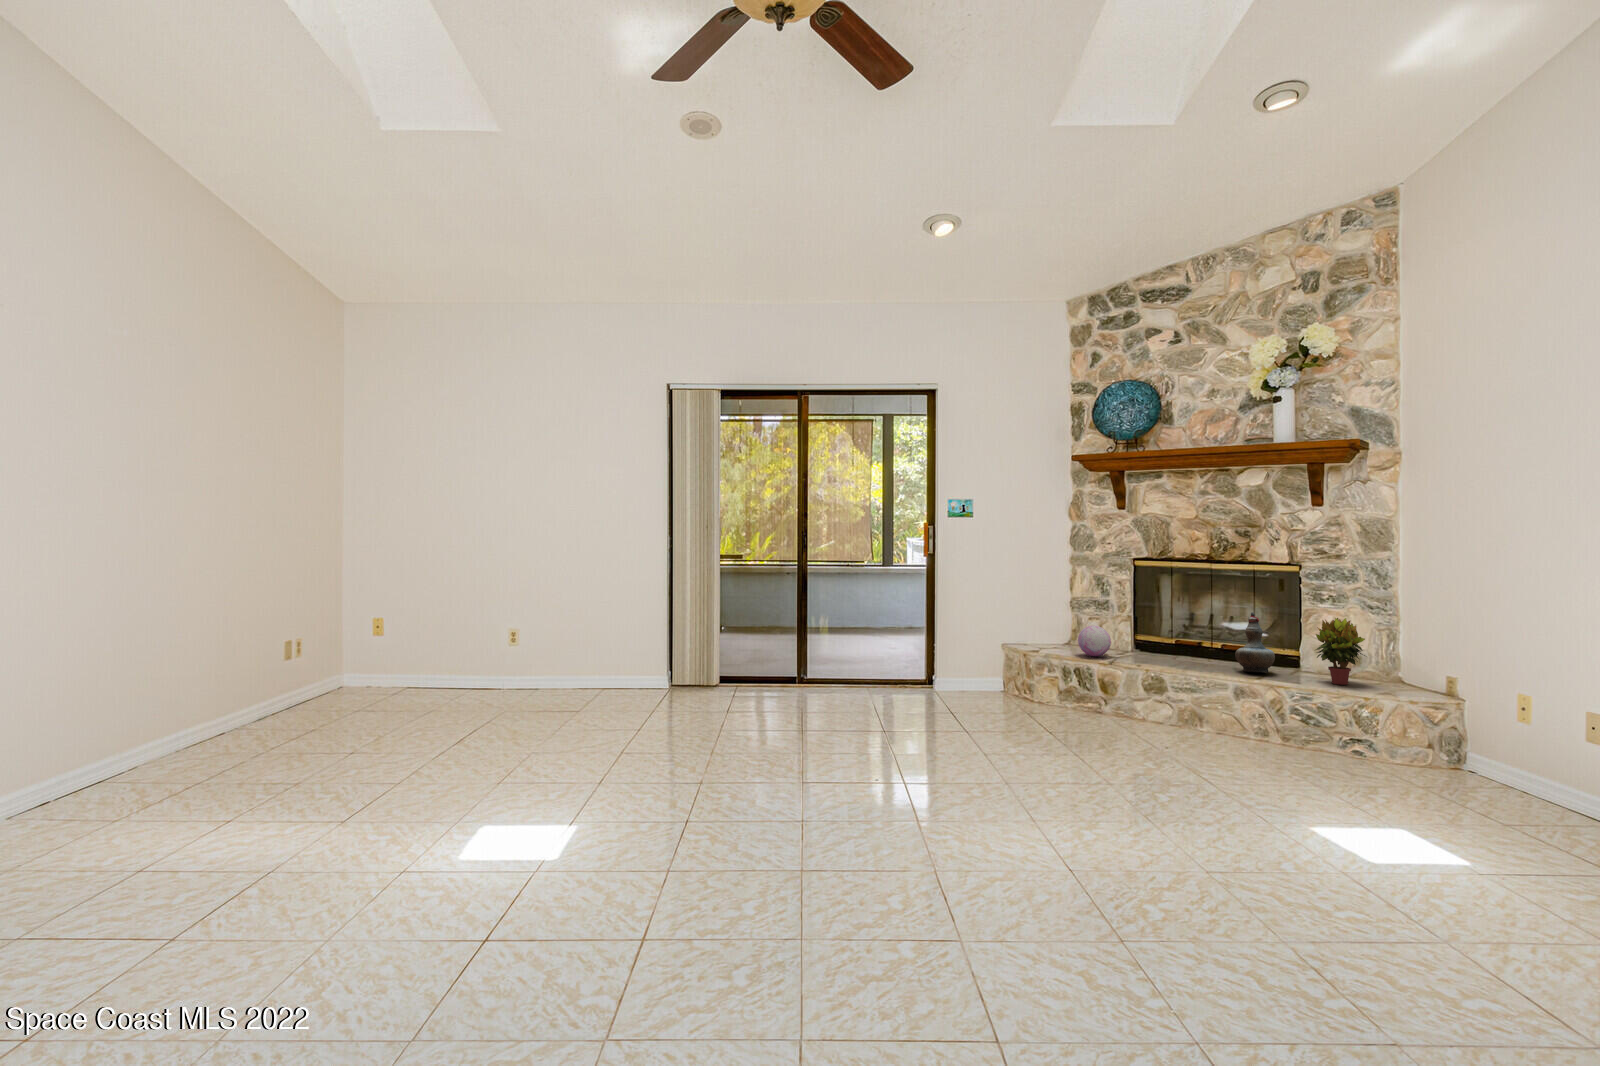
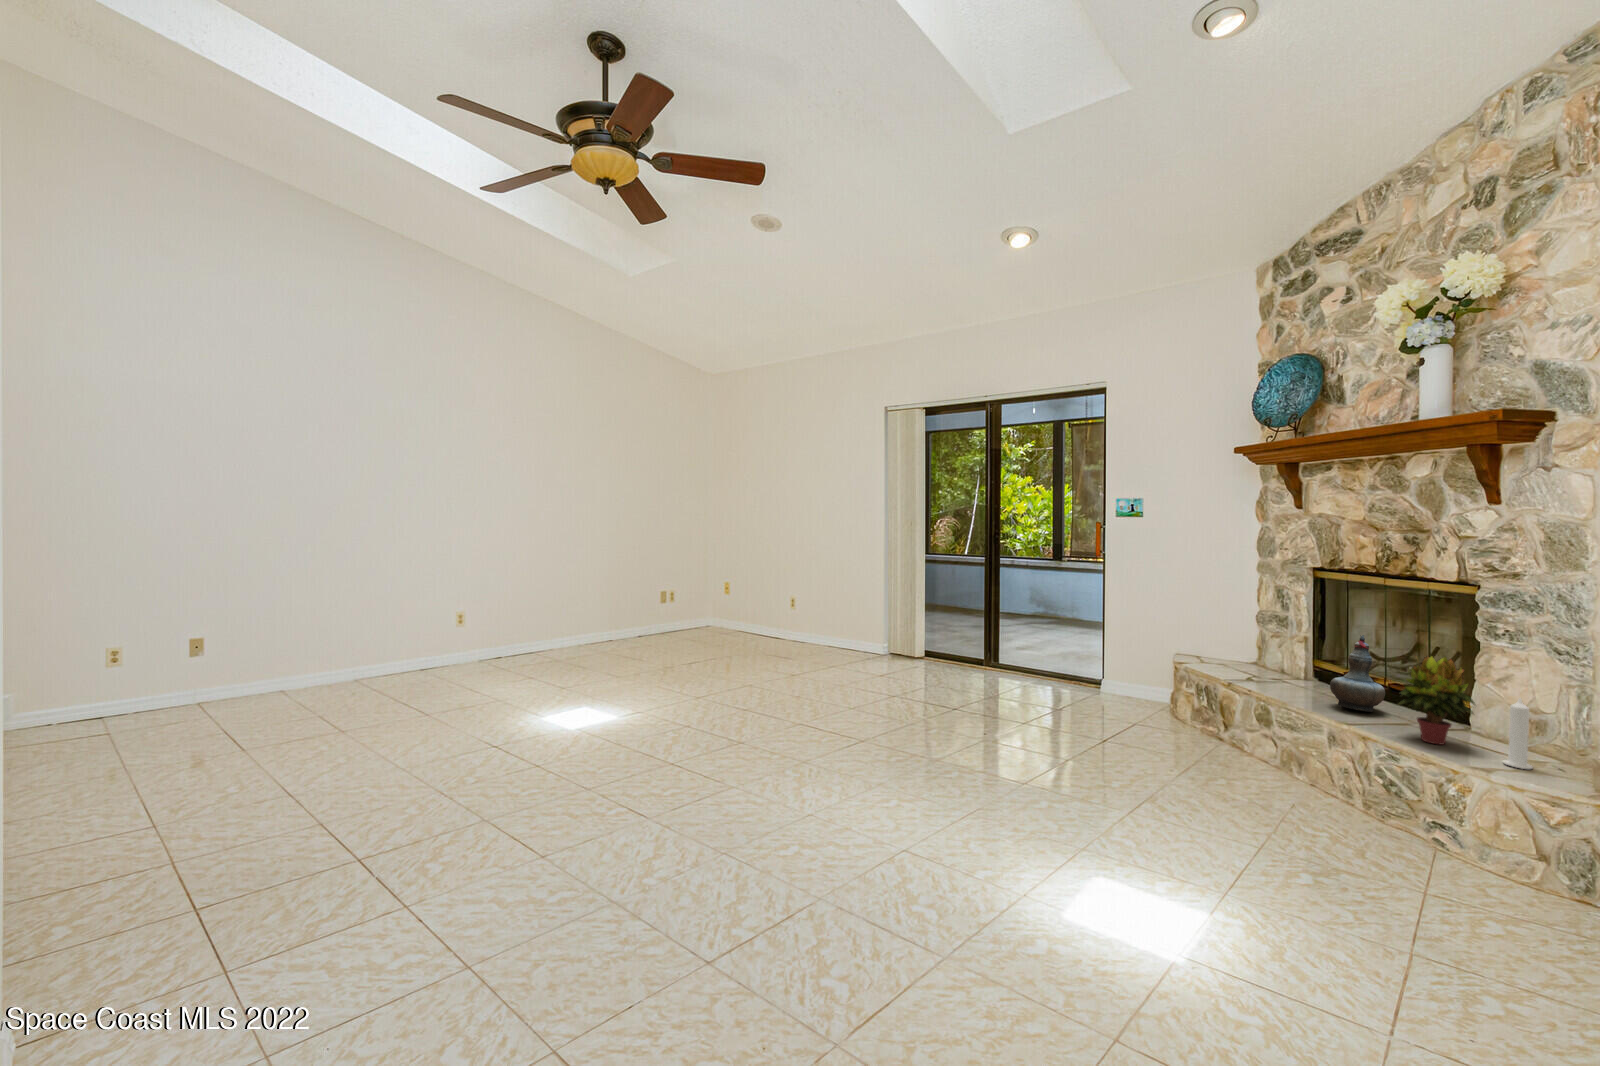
decorative orb: present [1078,626,1111,656] -> none [1200,630,1239,663]
candle: none [1389,639,1407,689] -> present [1503,698,1533,769]

